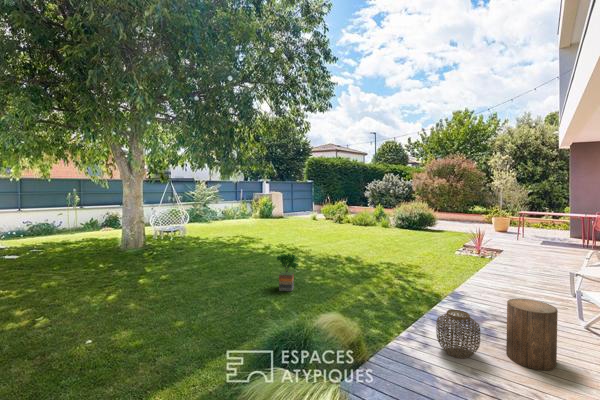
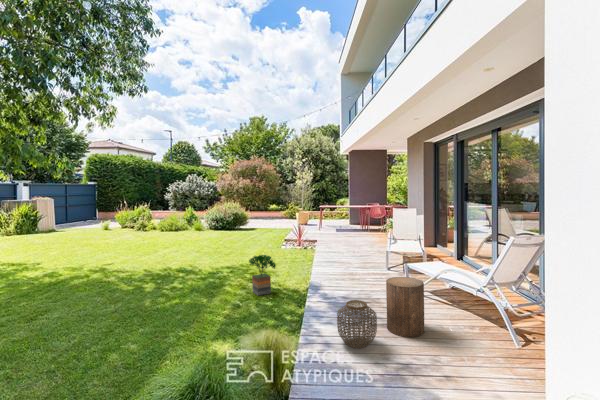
potted tree: present [277,254,298,291] -> present [249,255,276,296]

